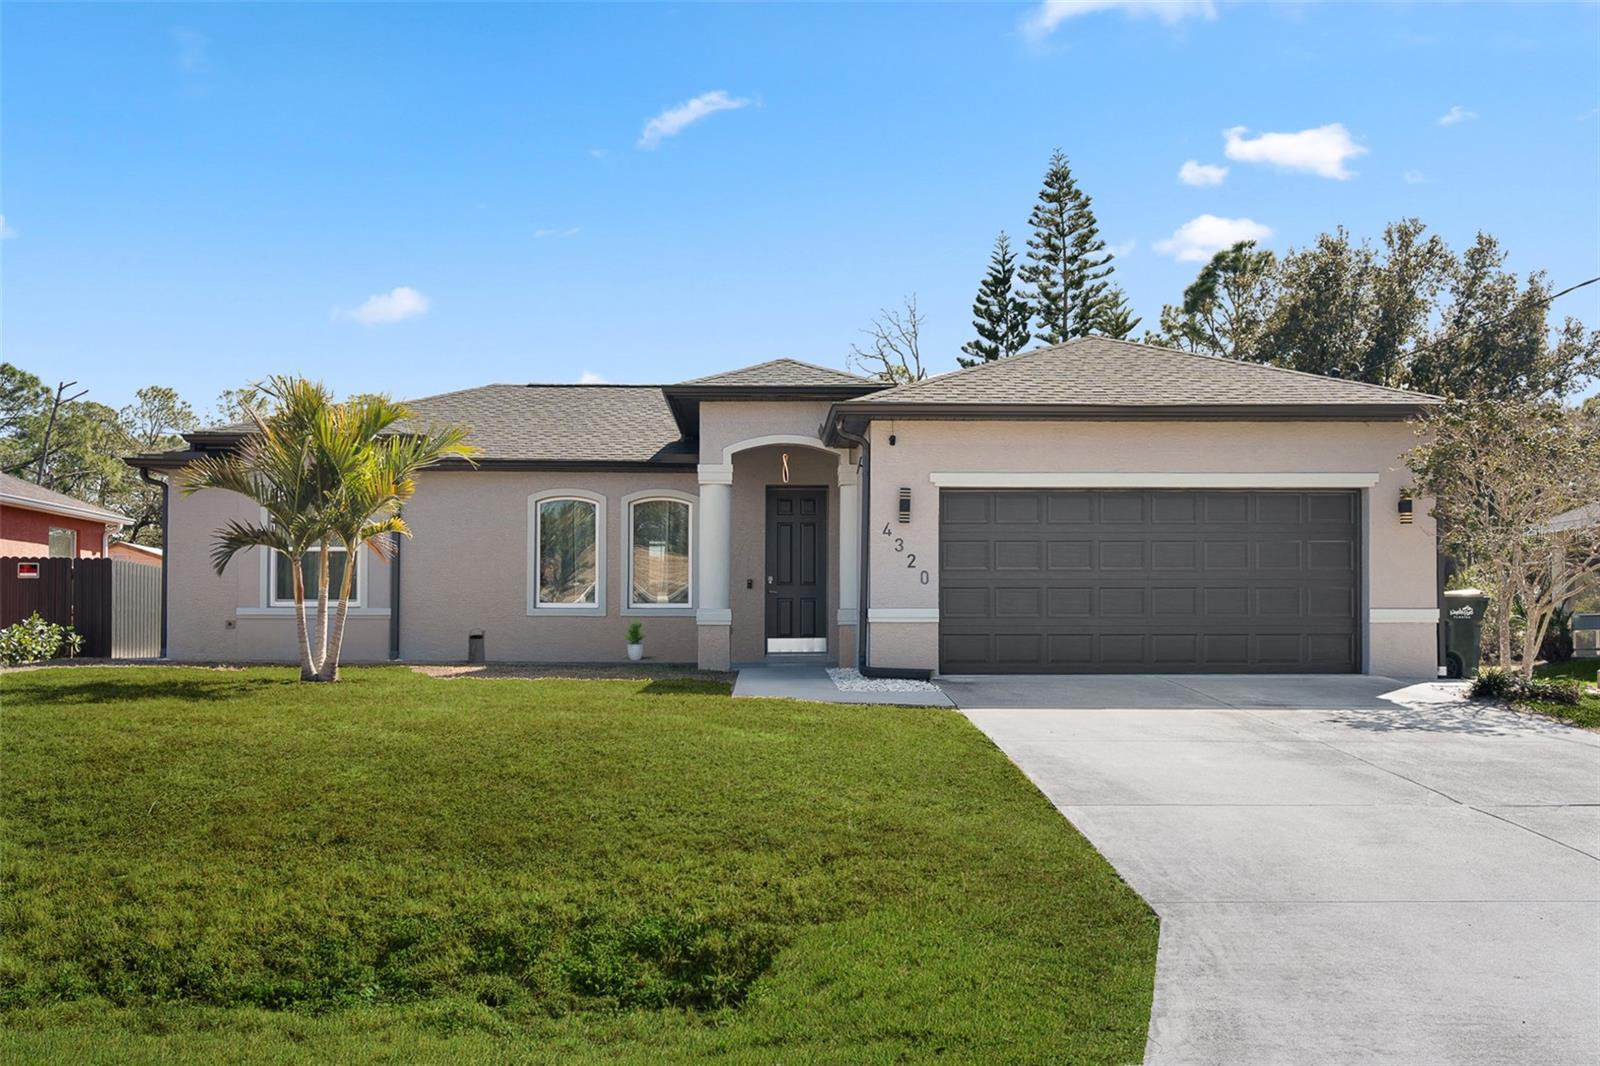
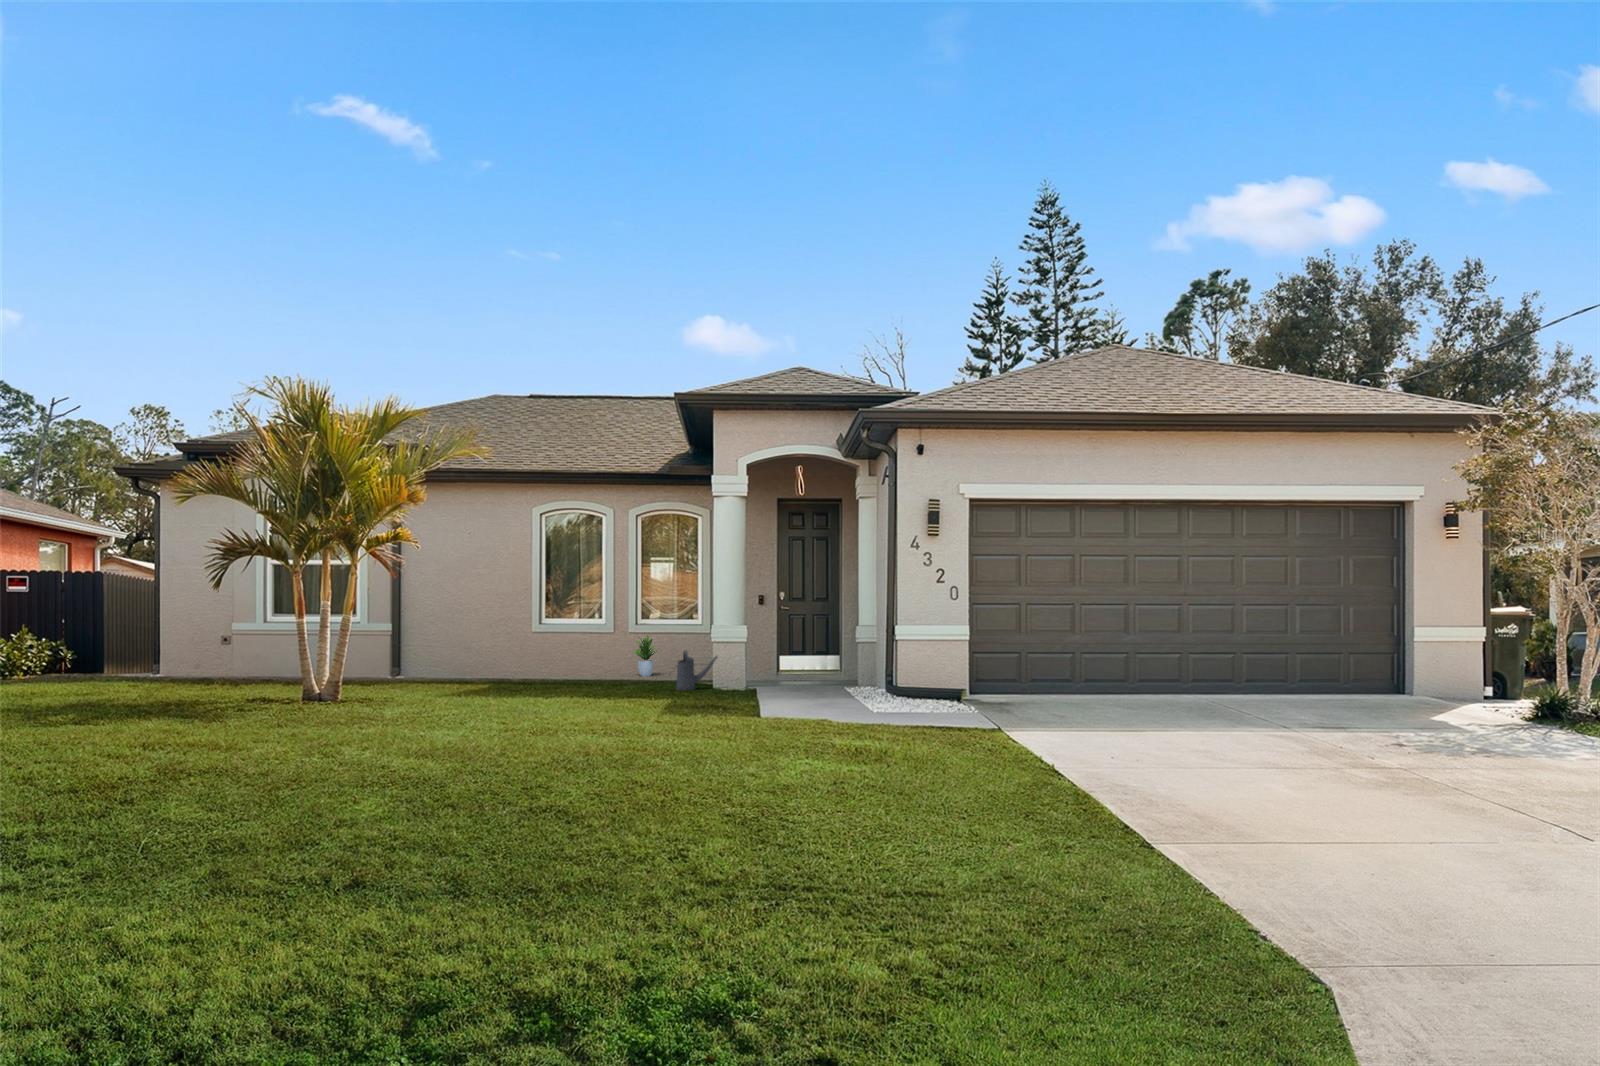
watering can: present [468,628,486,663] -> present [676,650,717,690]

